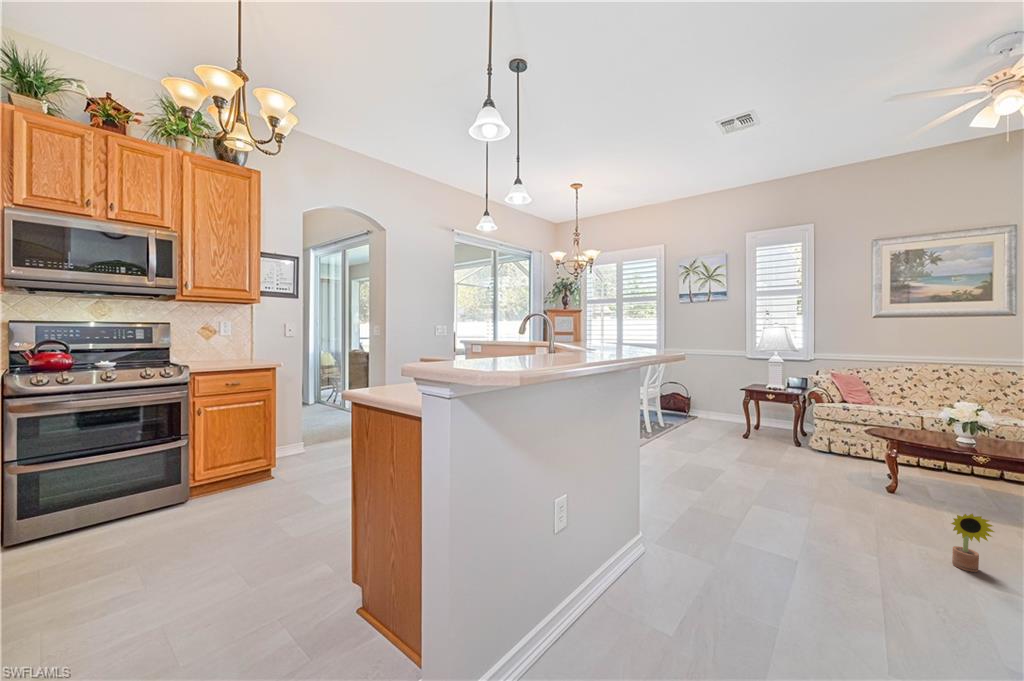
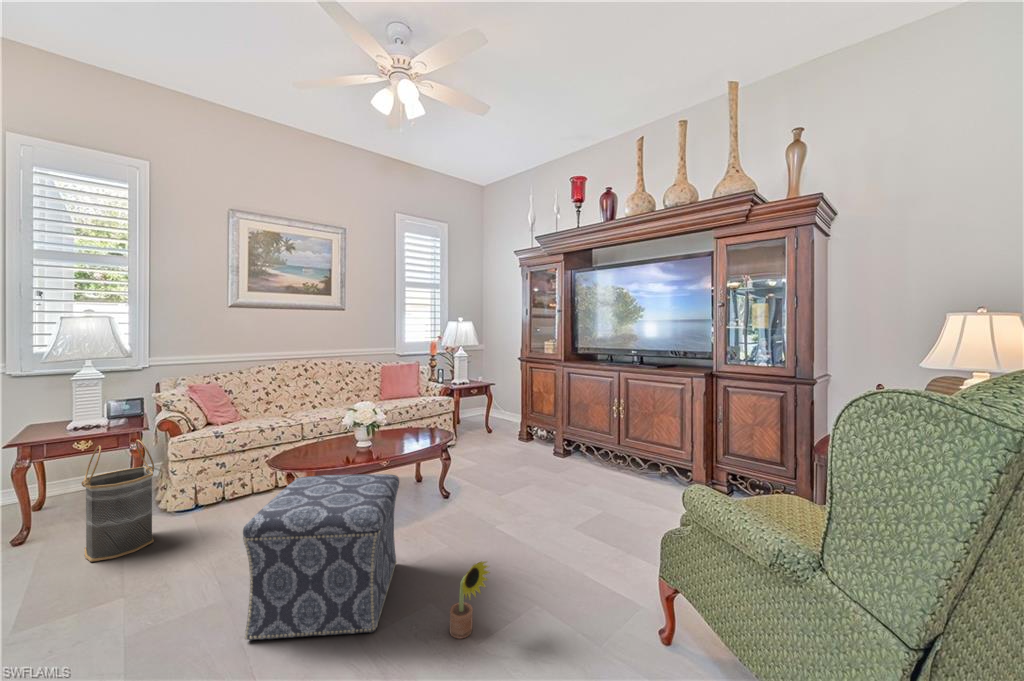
basket: none [767,396,800,458] -> present [81,440,154,562]
ottoman: none [817,434,957,534] -> present [243,474,399,640]

